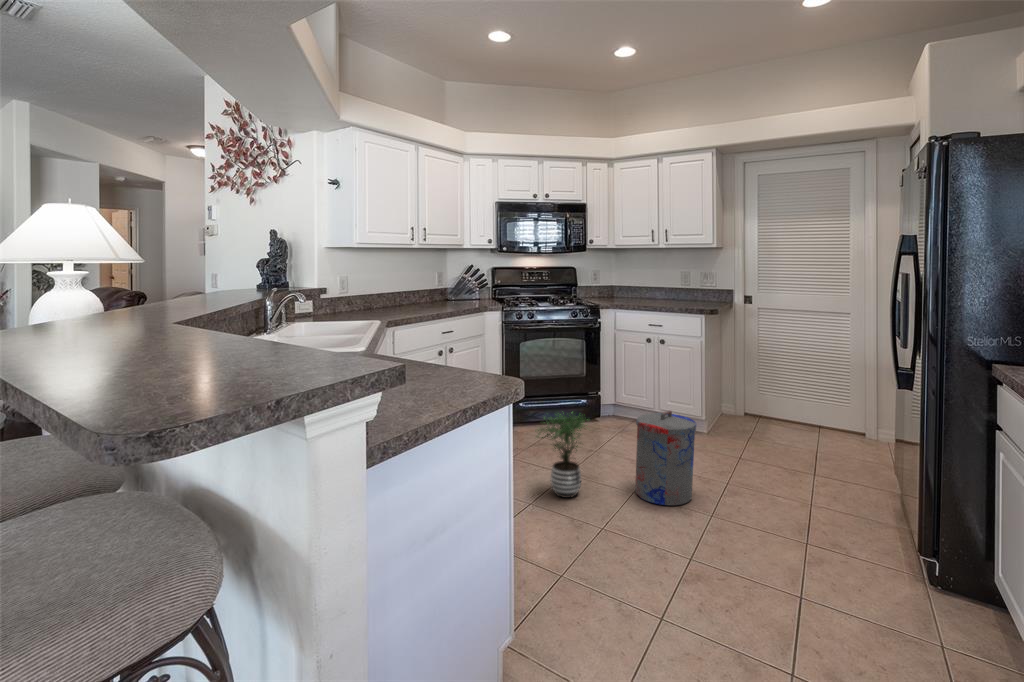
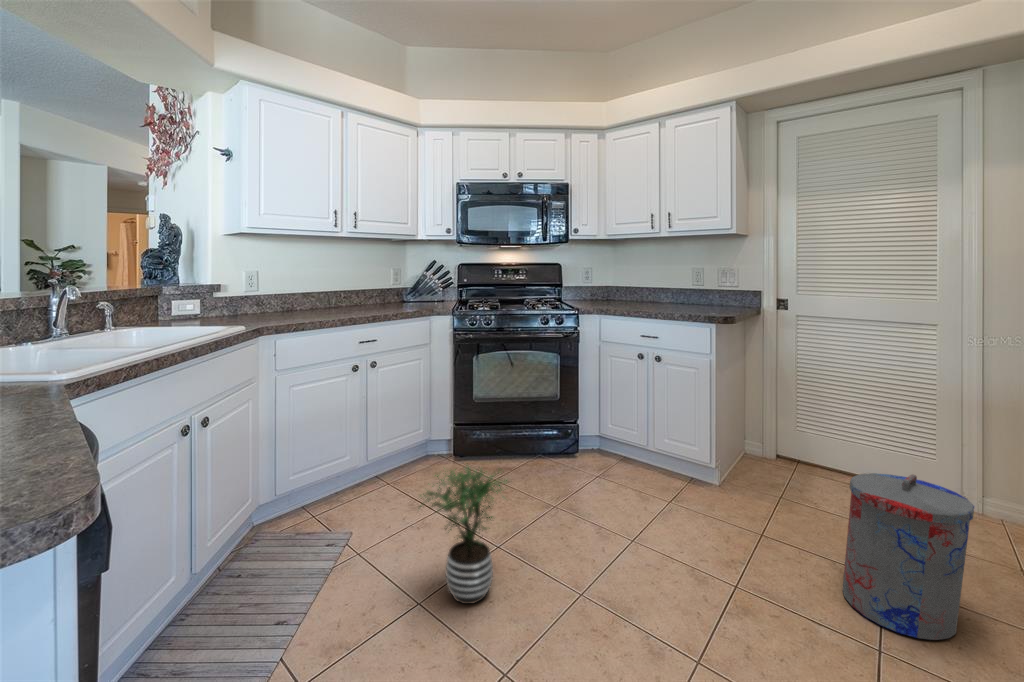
trash can: present [635,411,696,505] -> present [843,473,974,640]

